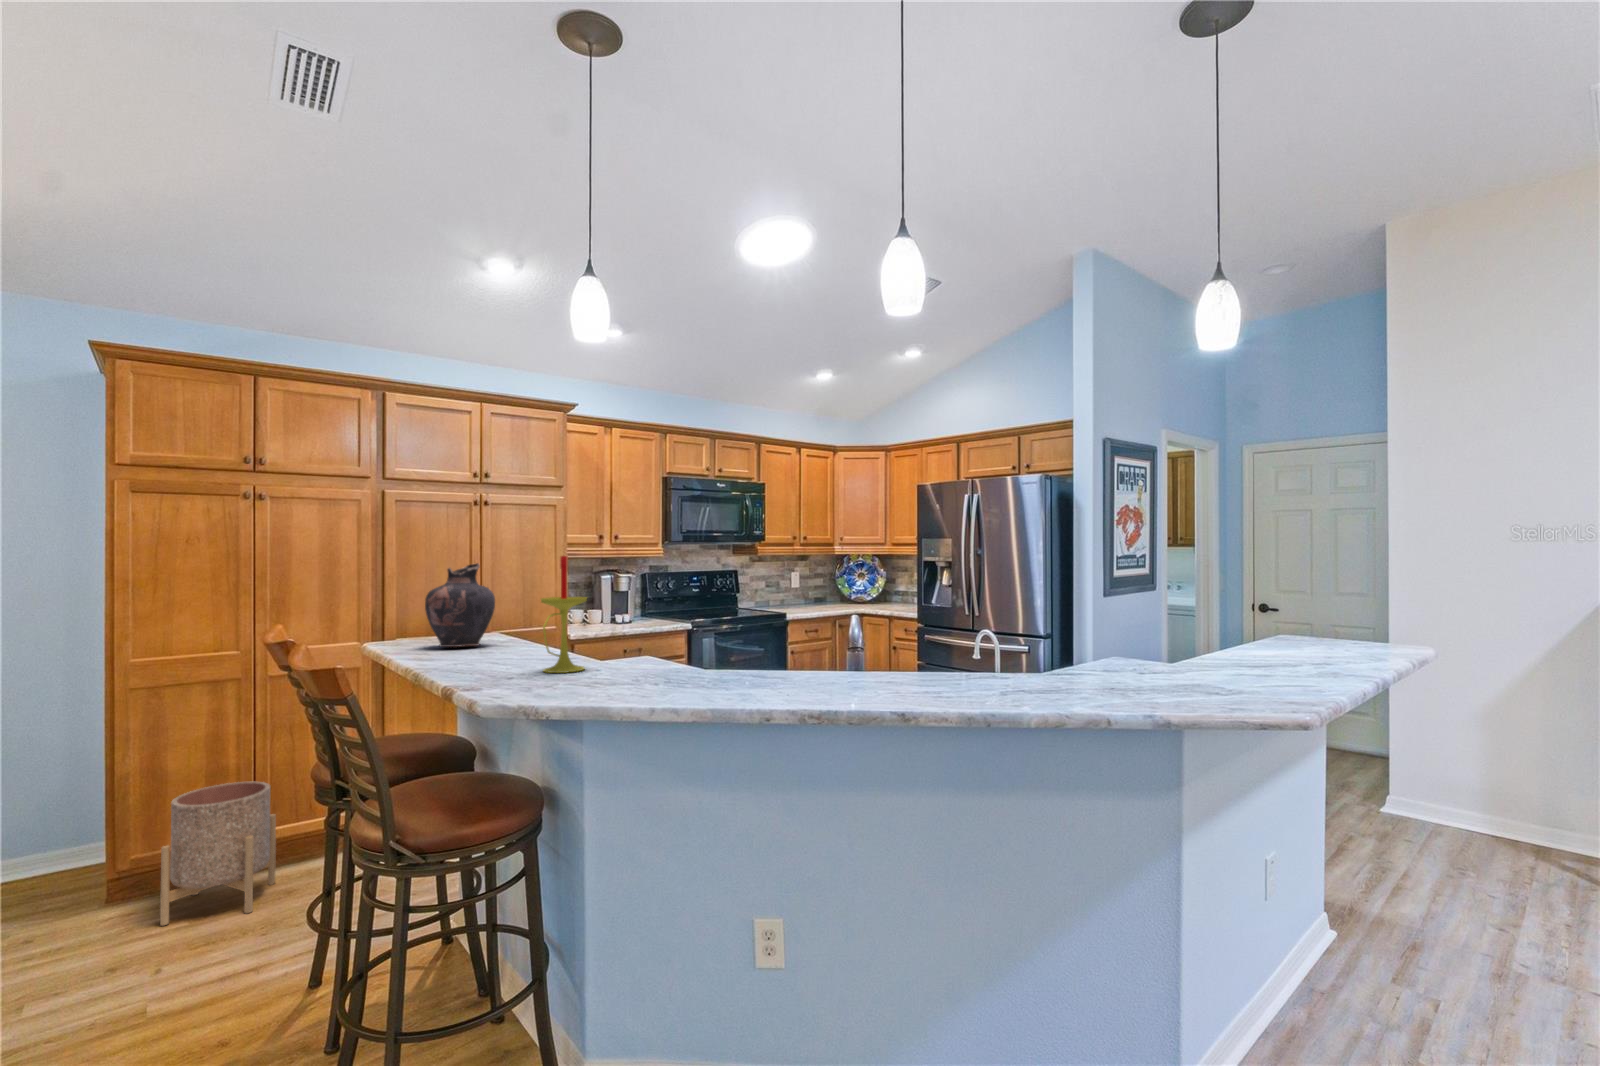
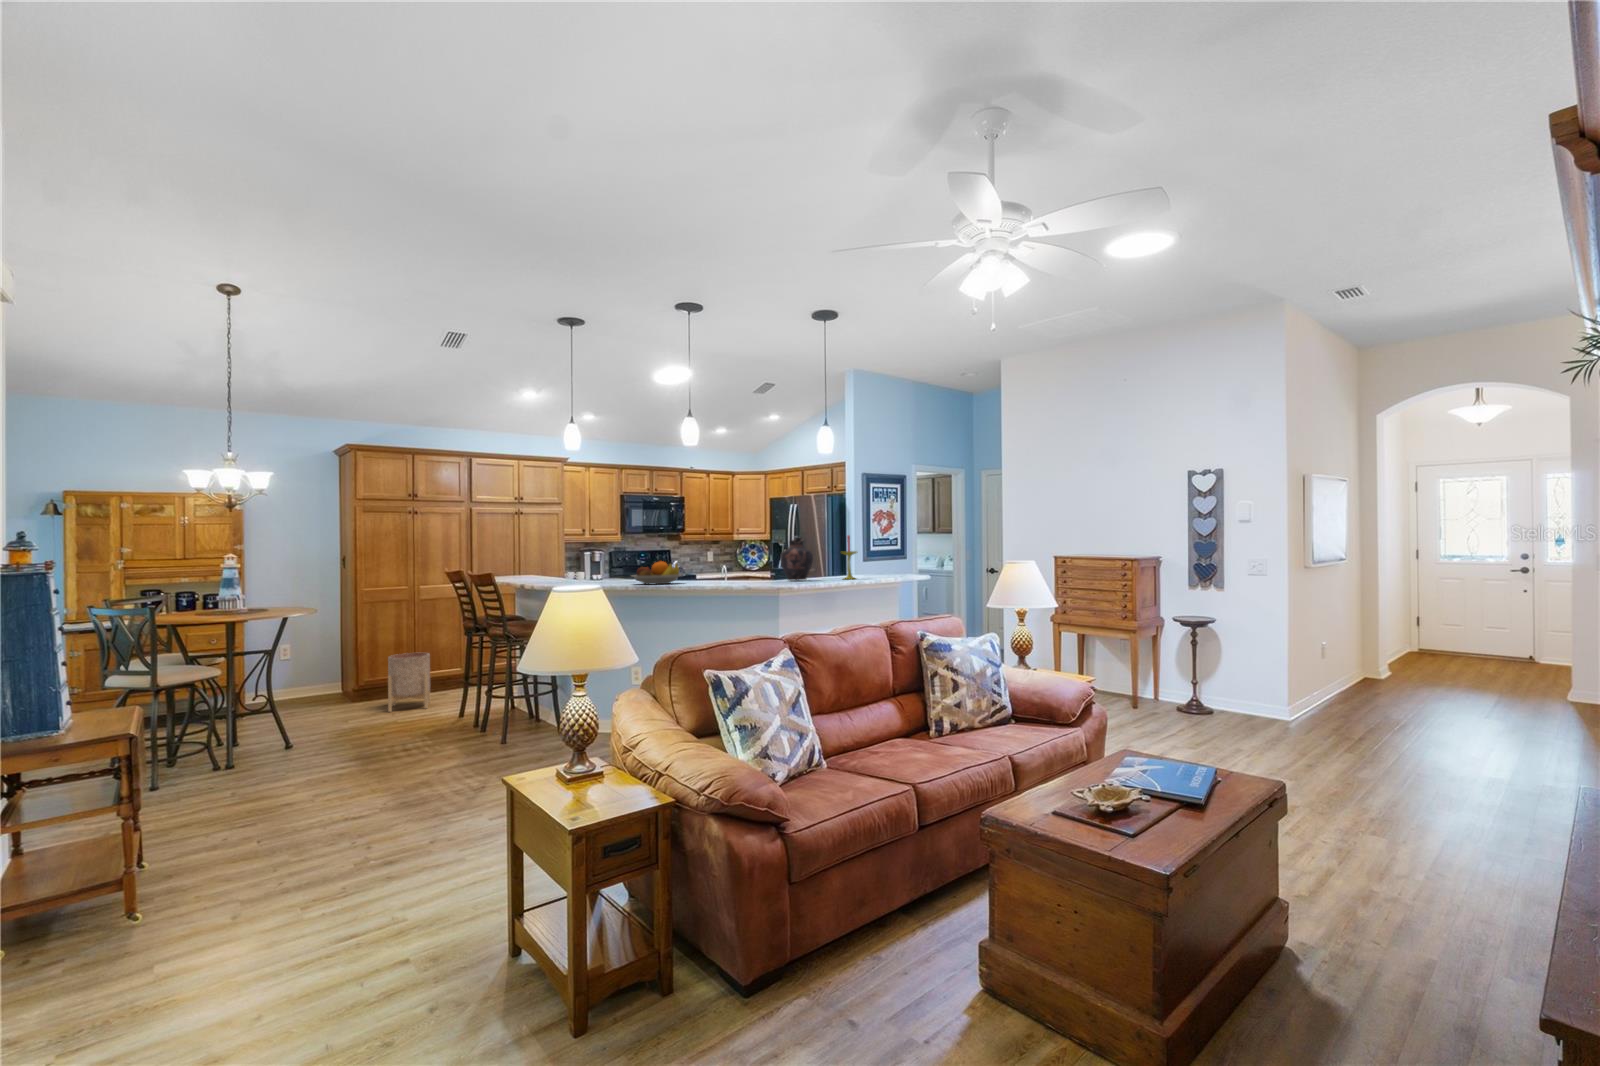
candle: present [541,556,587,673] -> present [842,536,857,579]
vase: present [425,563,495,647] -> present [780,538,813,580]
fruit bowl: none [697,623,850,694] -> present [632,561,682,584]

